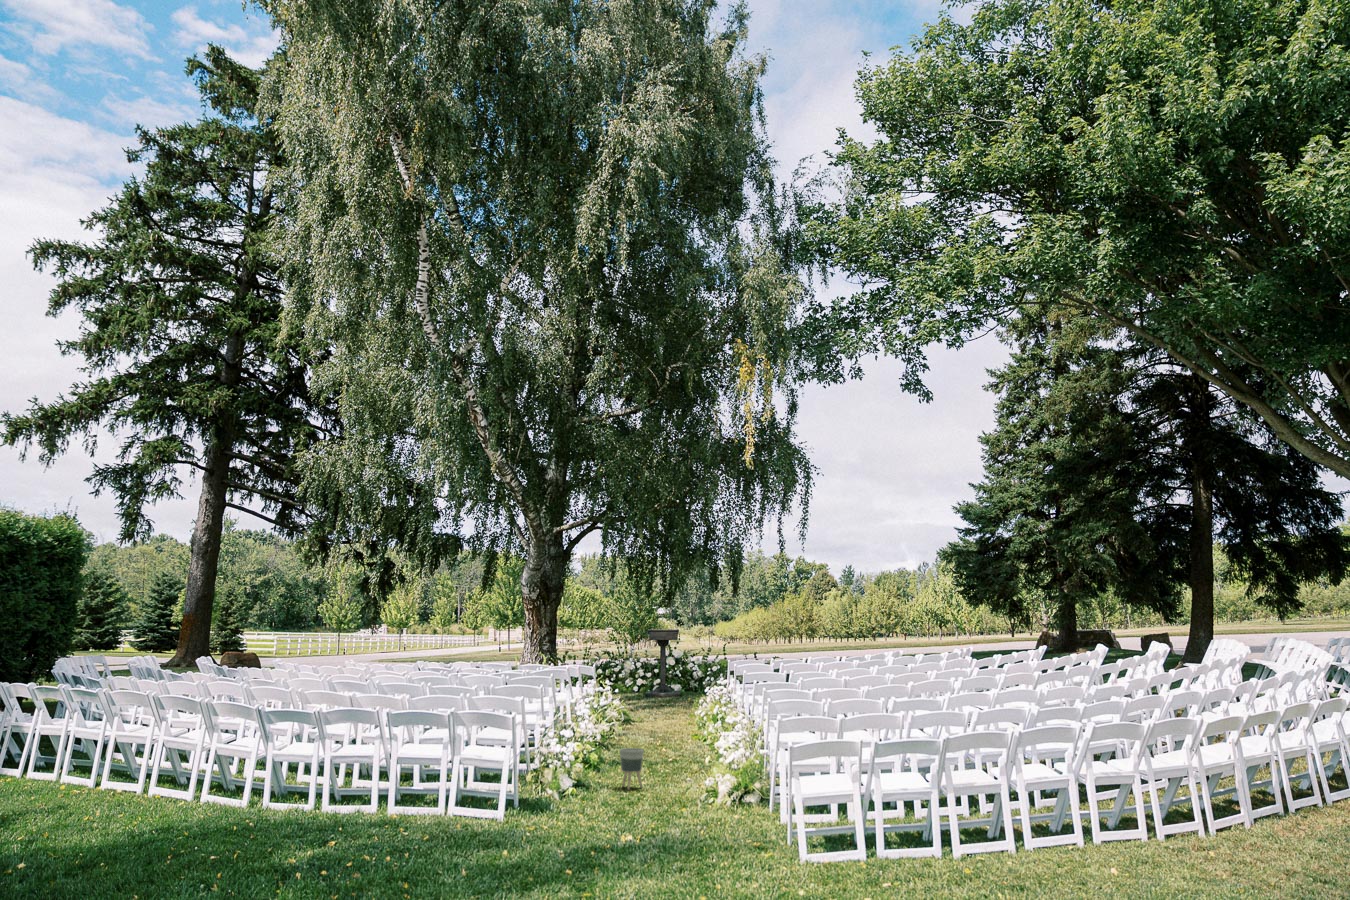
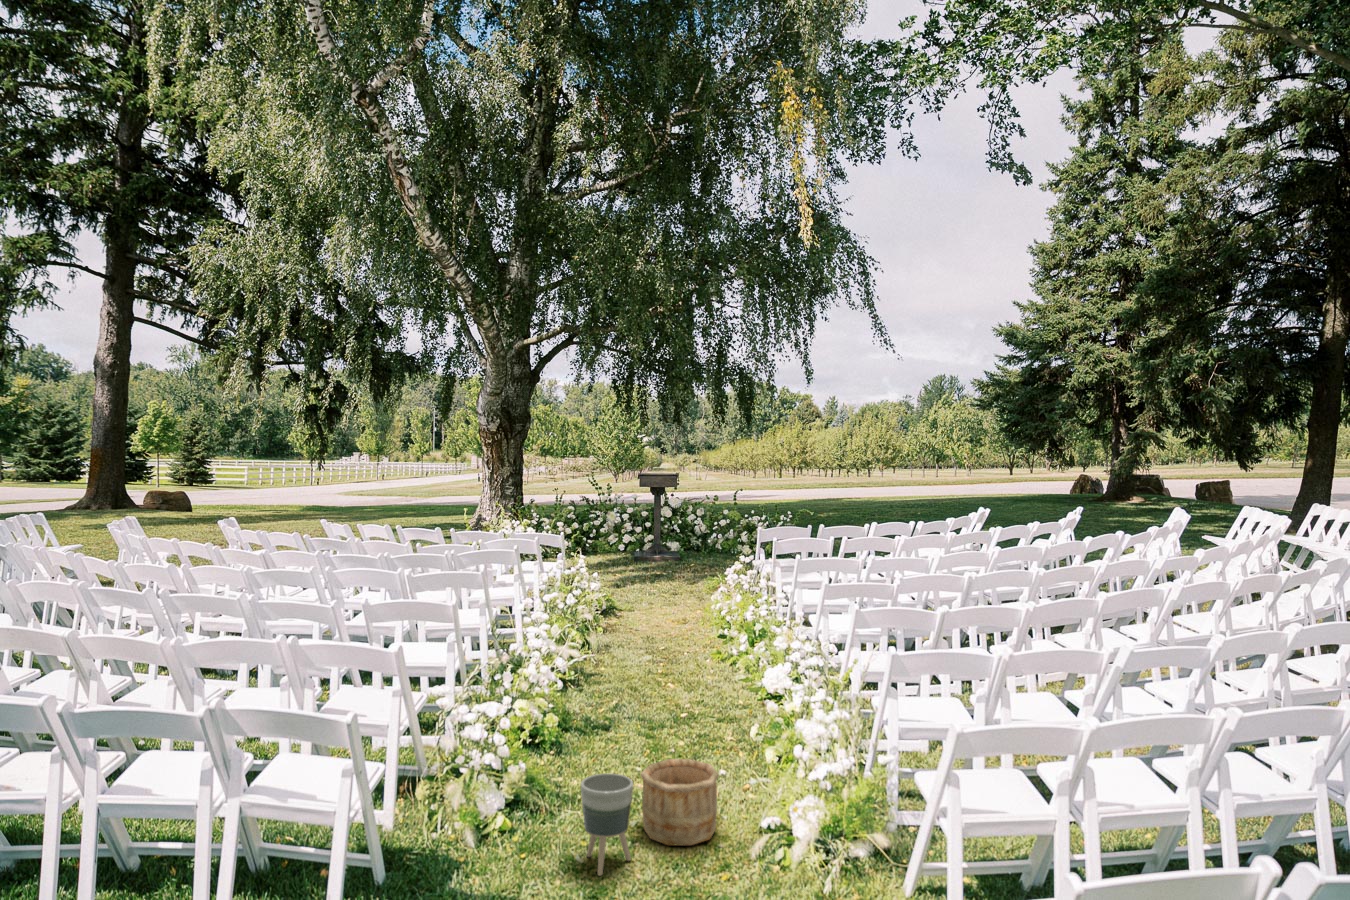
wooden bucket: none [647,751,685,785] -> present [641,759,719,846]

